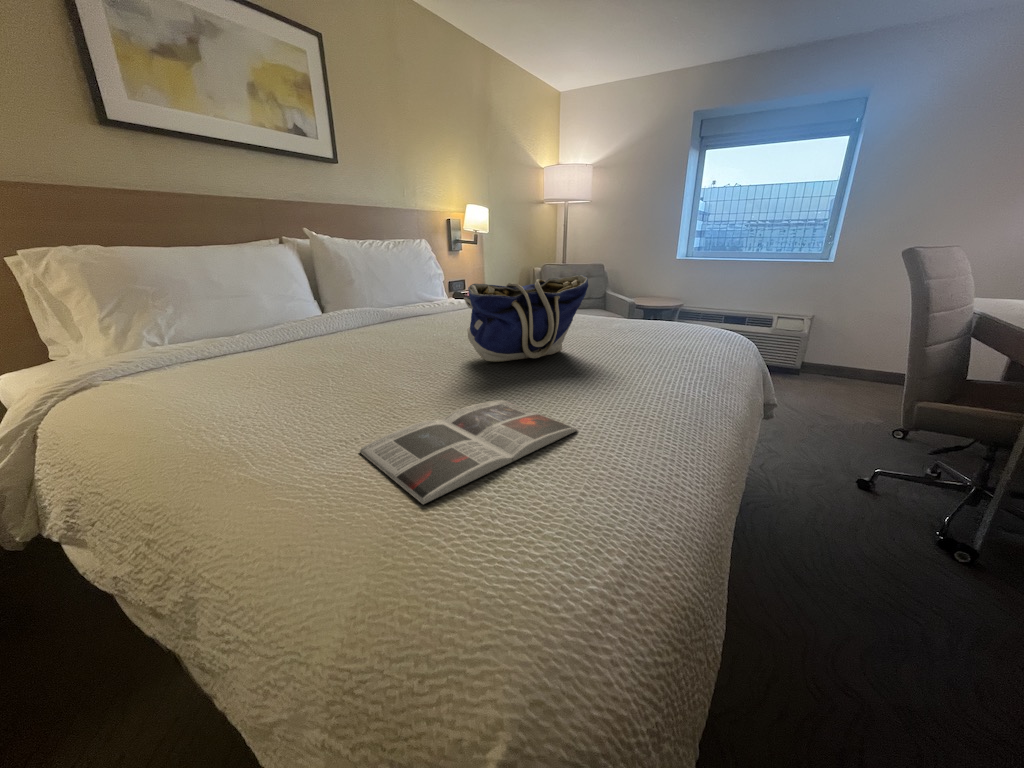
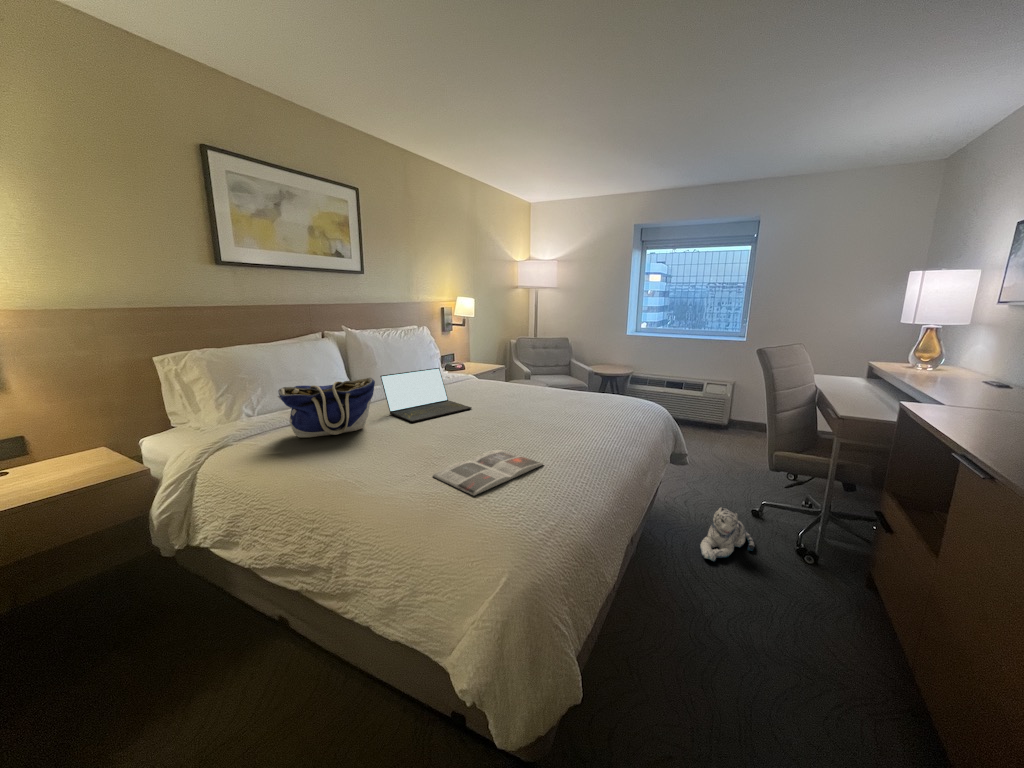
tote bag: present [464,275,588,362] -> present [278,378,375,438]
laptop: none [335,281,470,355] -> present [380,368,471,422]
plush toy: none [795,486,879,563] -> present [700,508,754,561]

